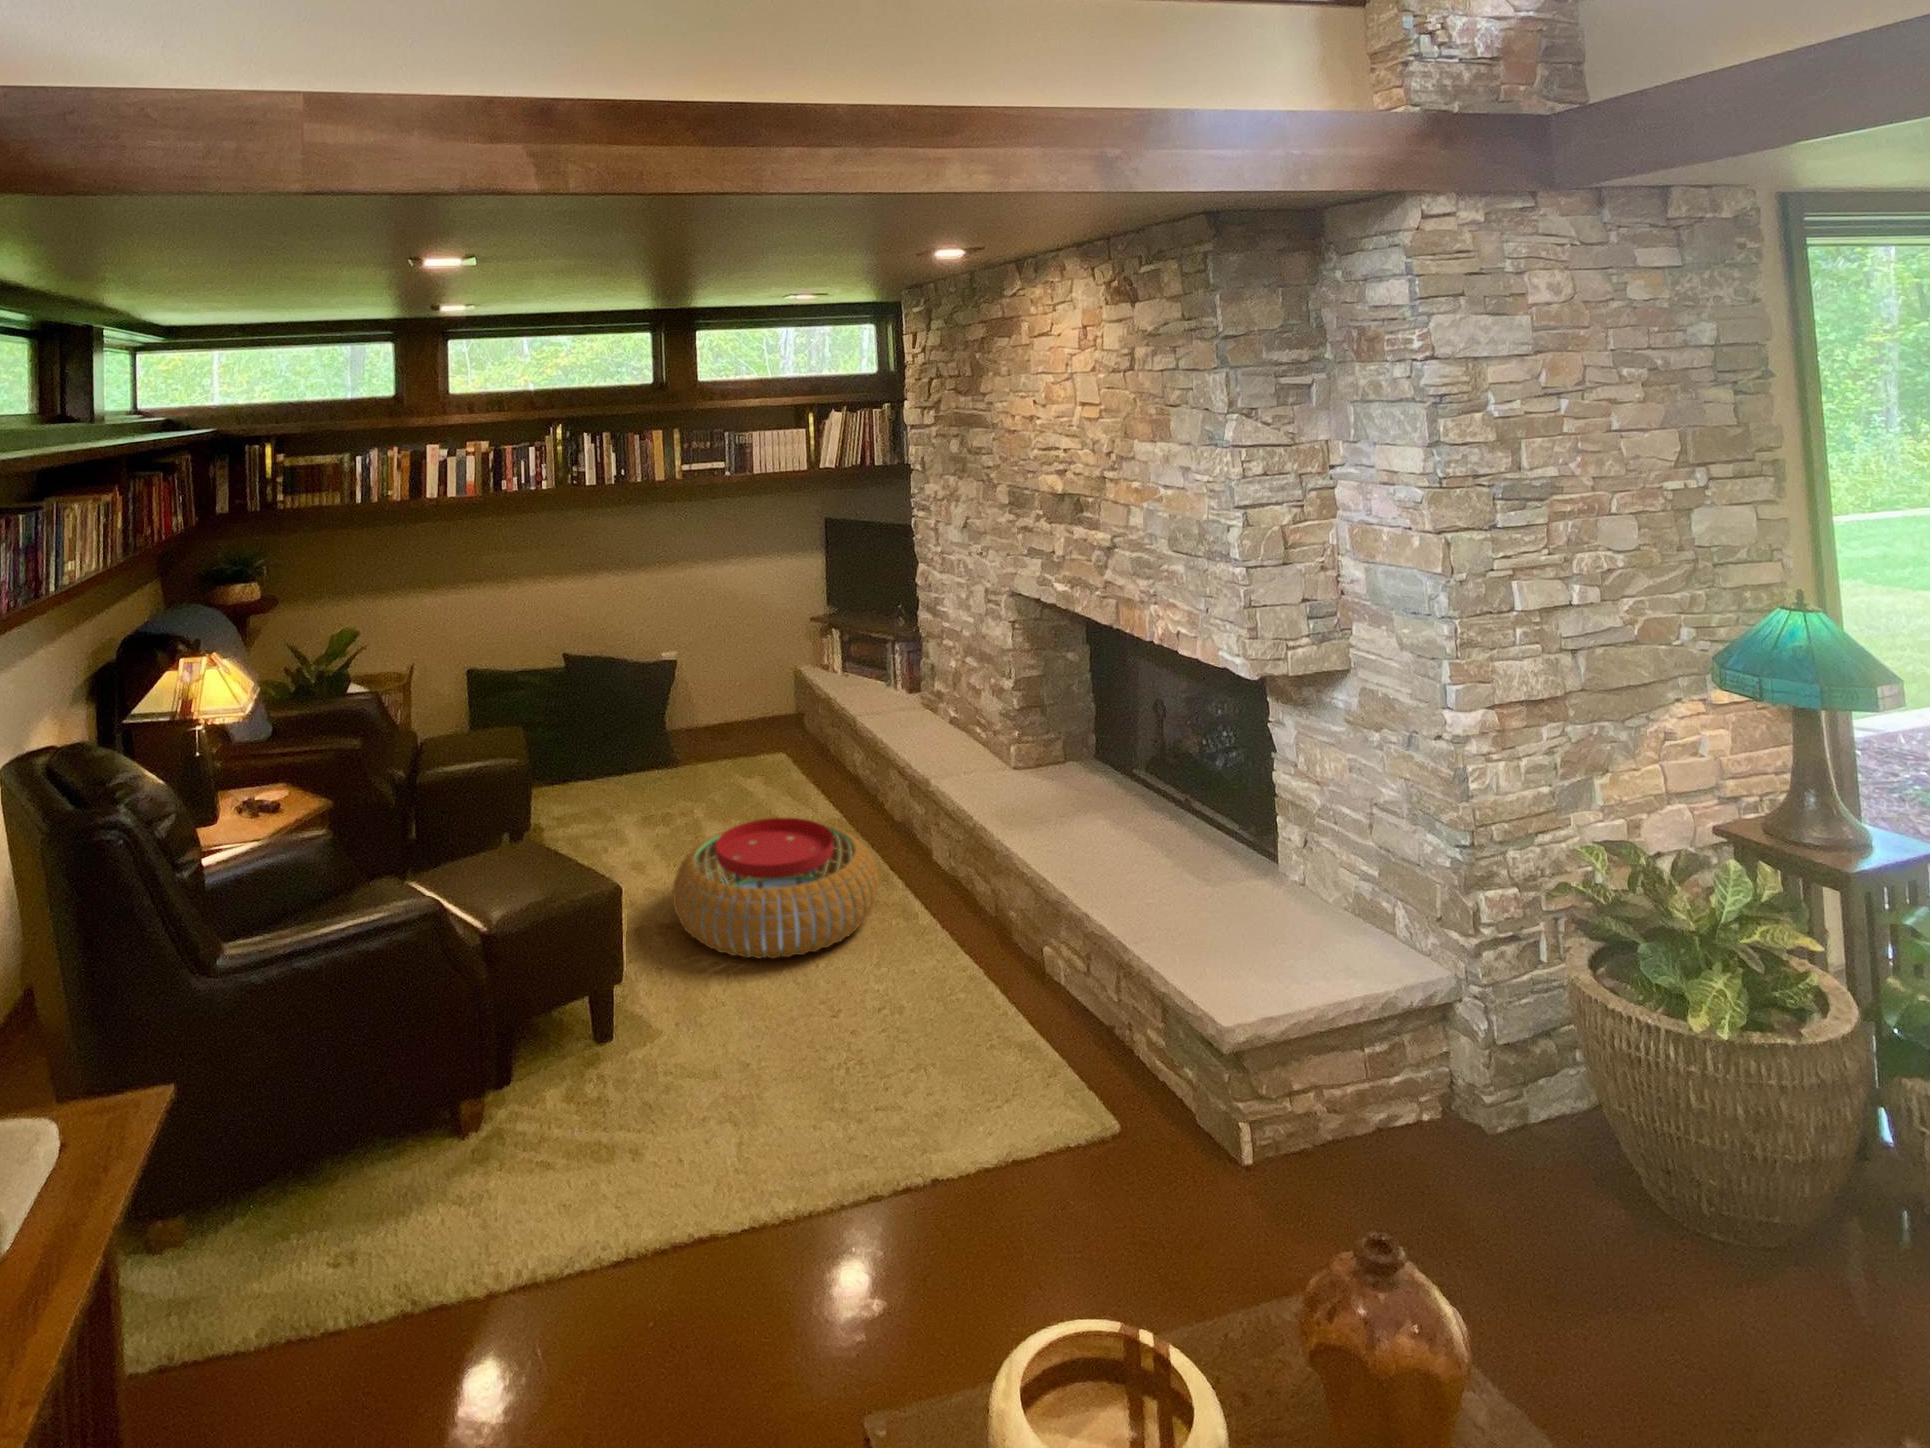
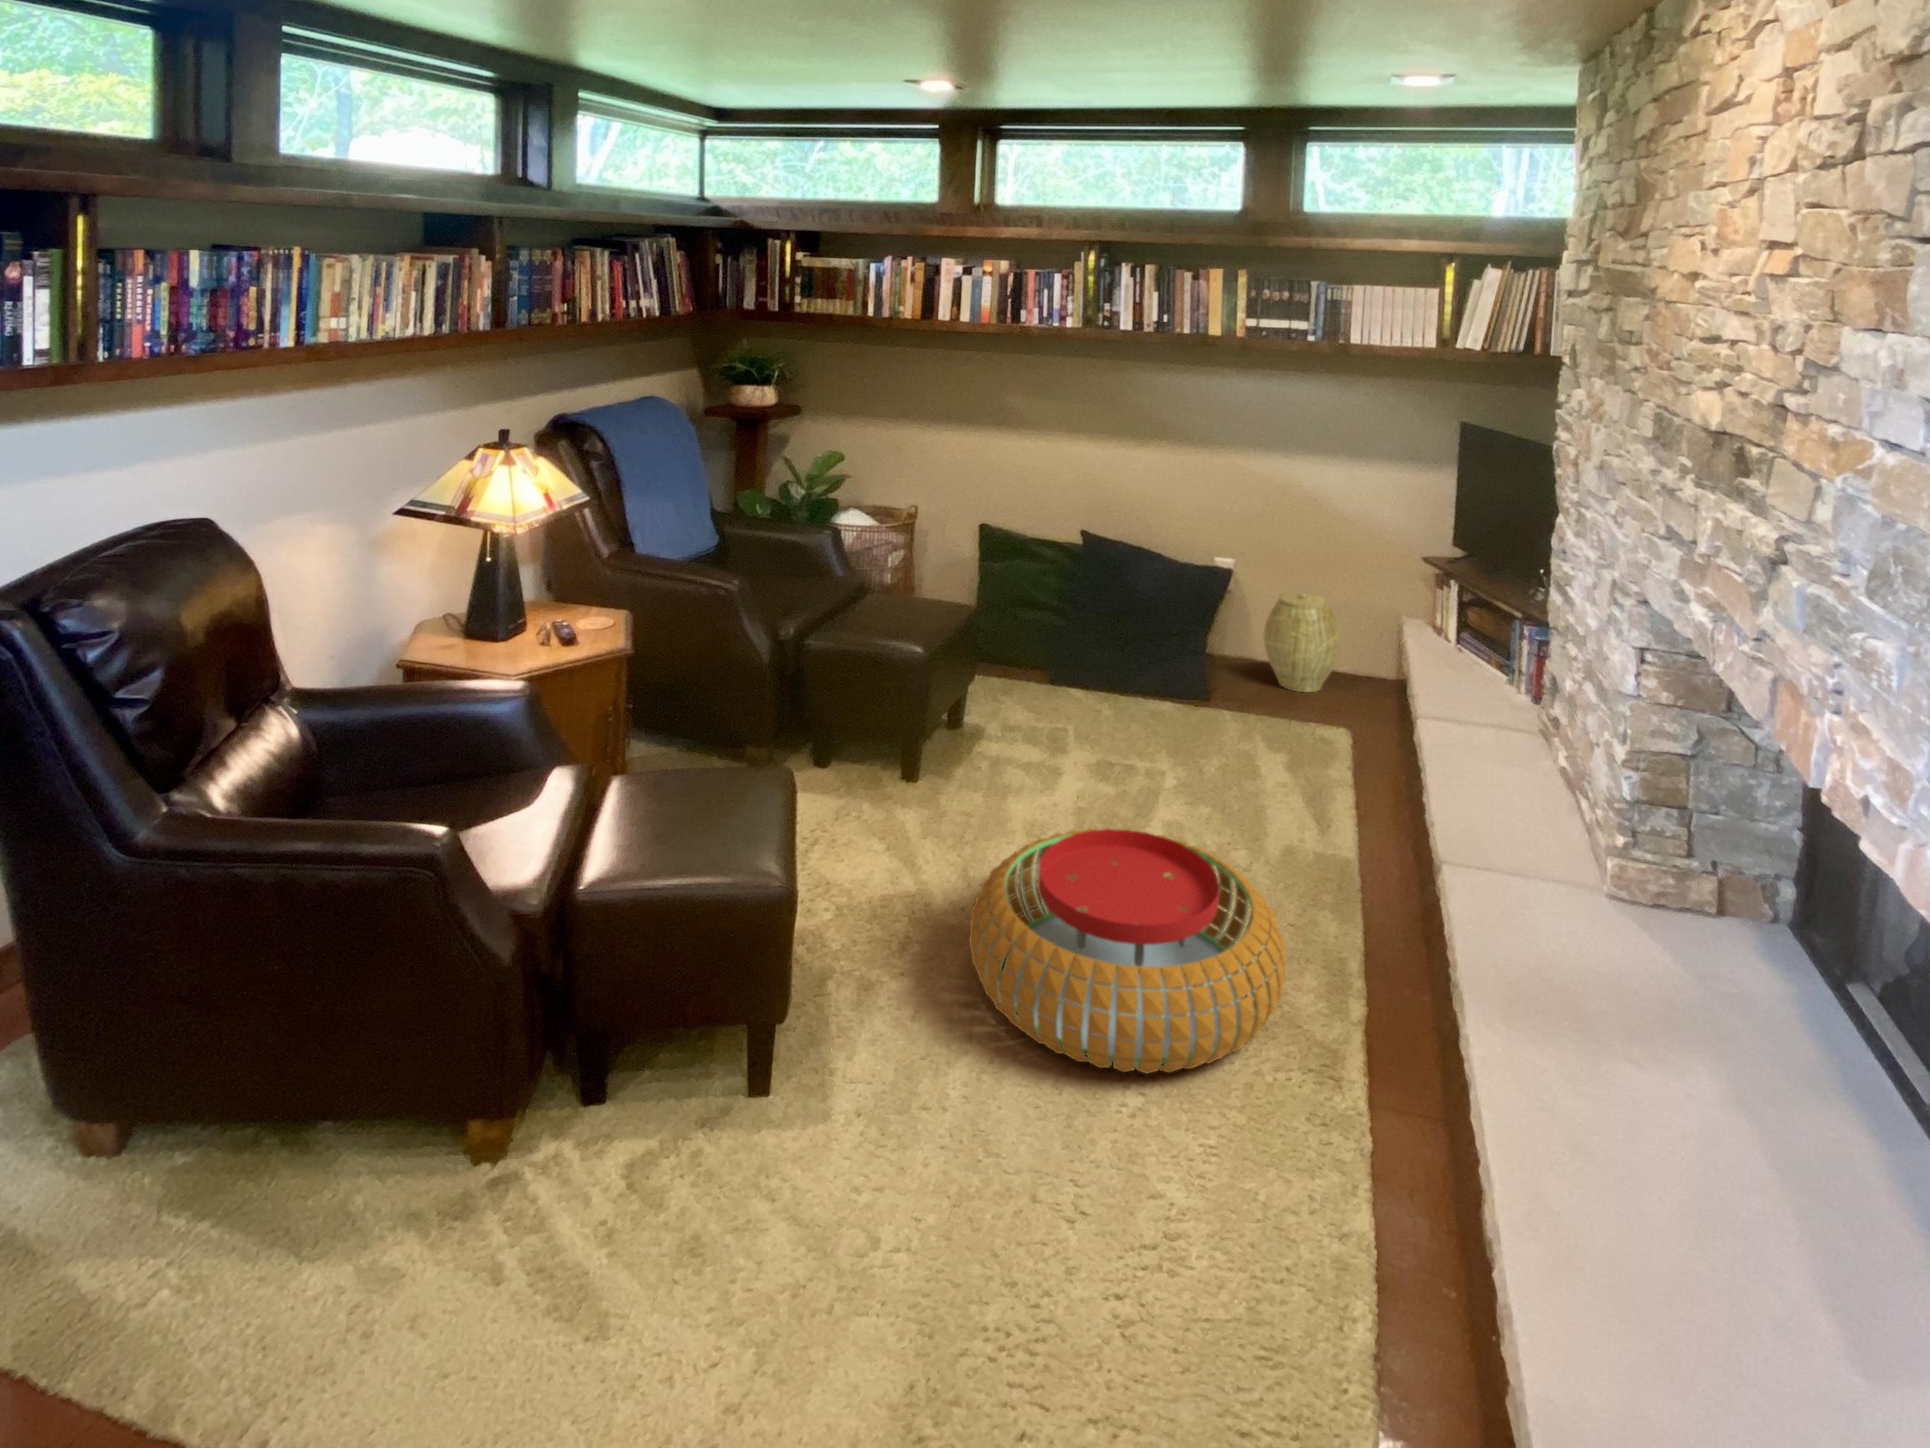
woven basket: none [708,662,763,736] -> present [1264,592,1341,692]

